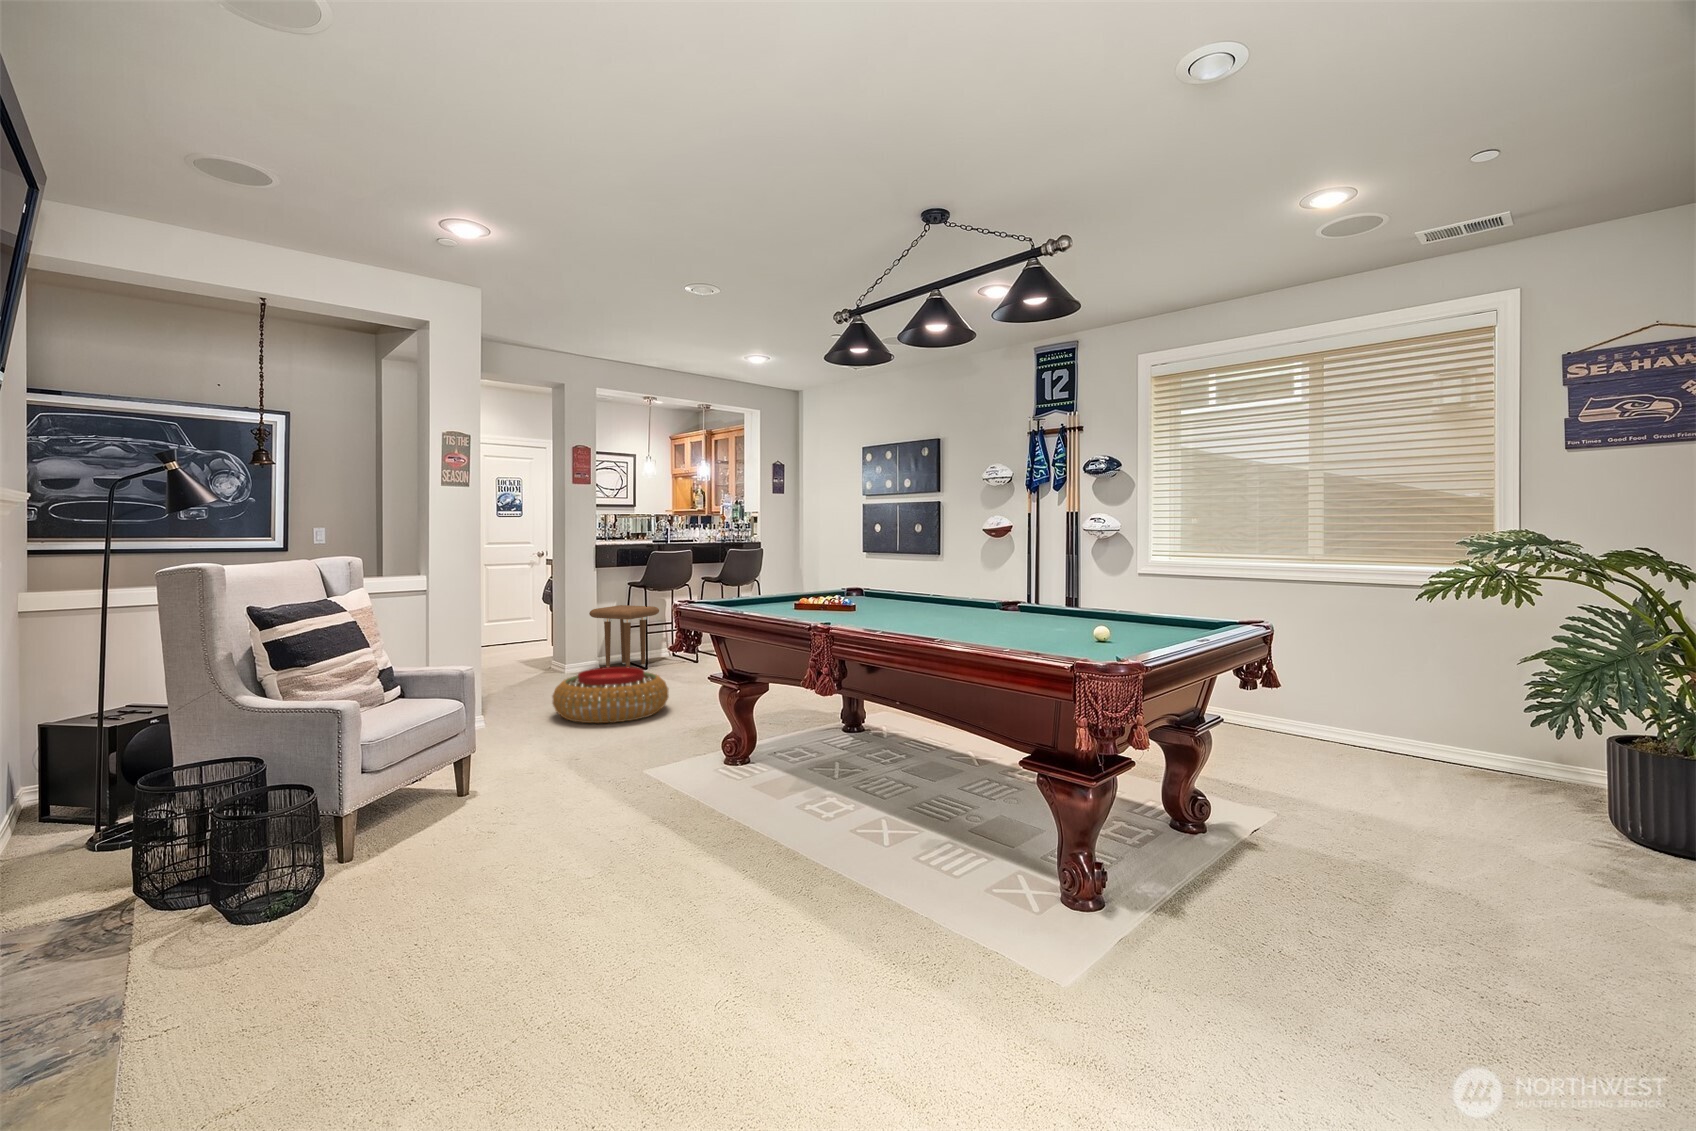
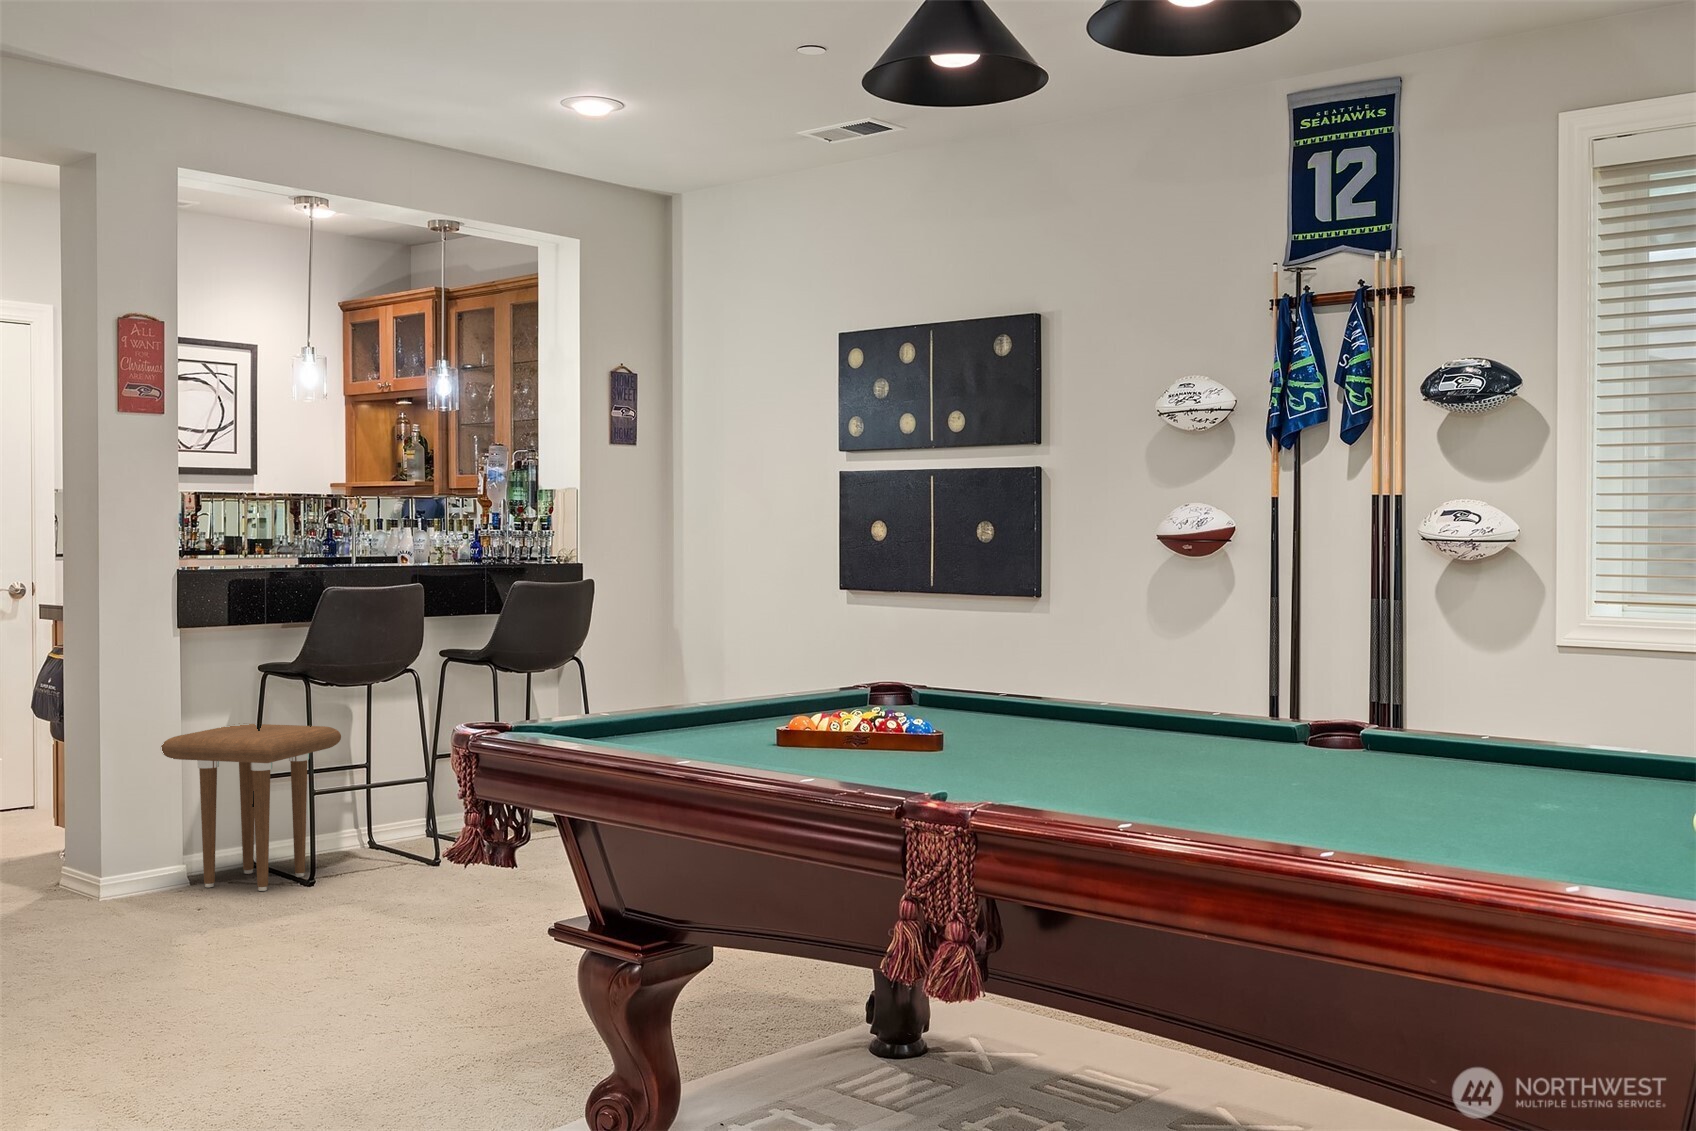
pouf: present [552,667,669,723] -> none [82,903,402,1072]

